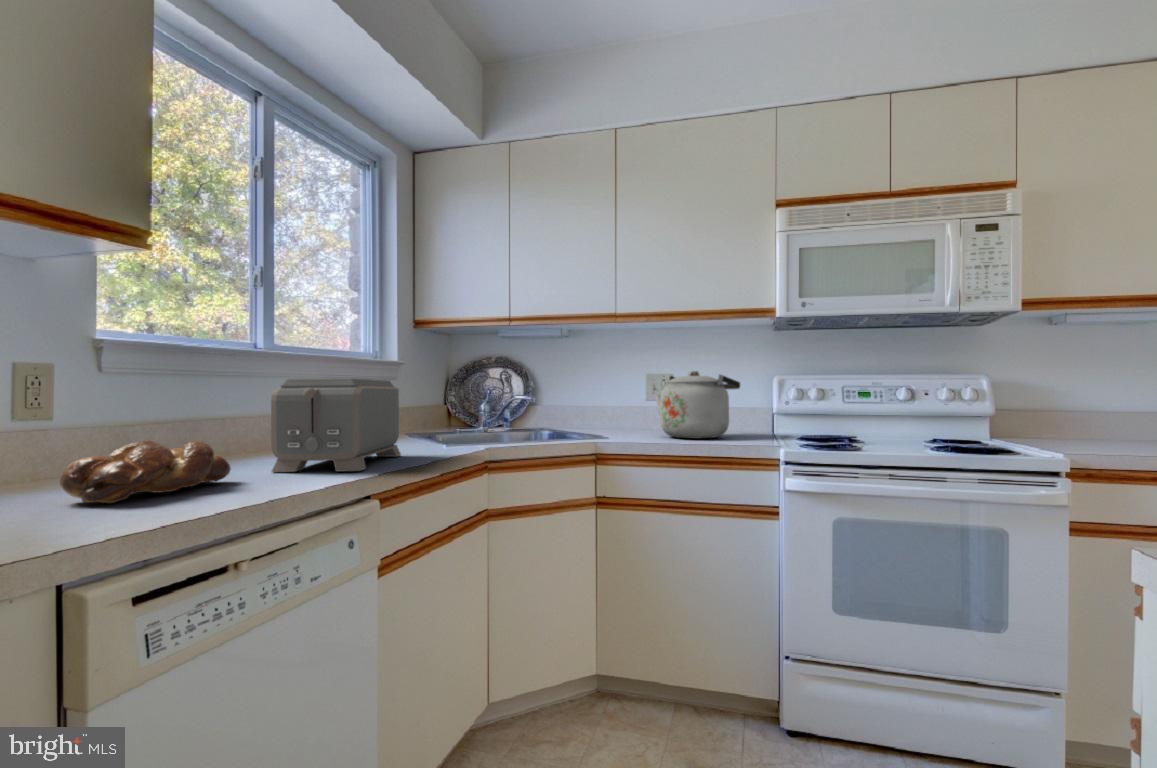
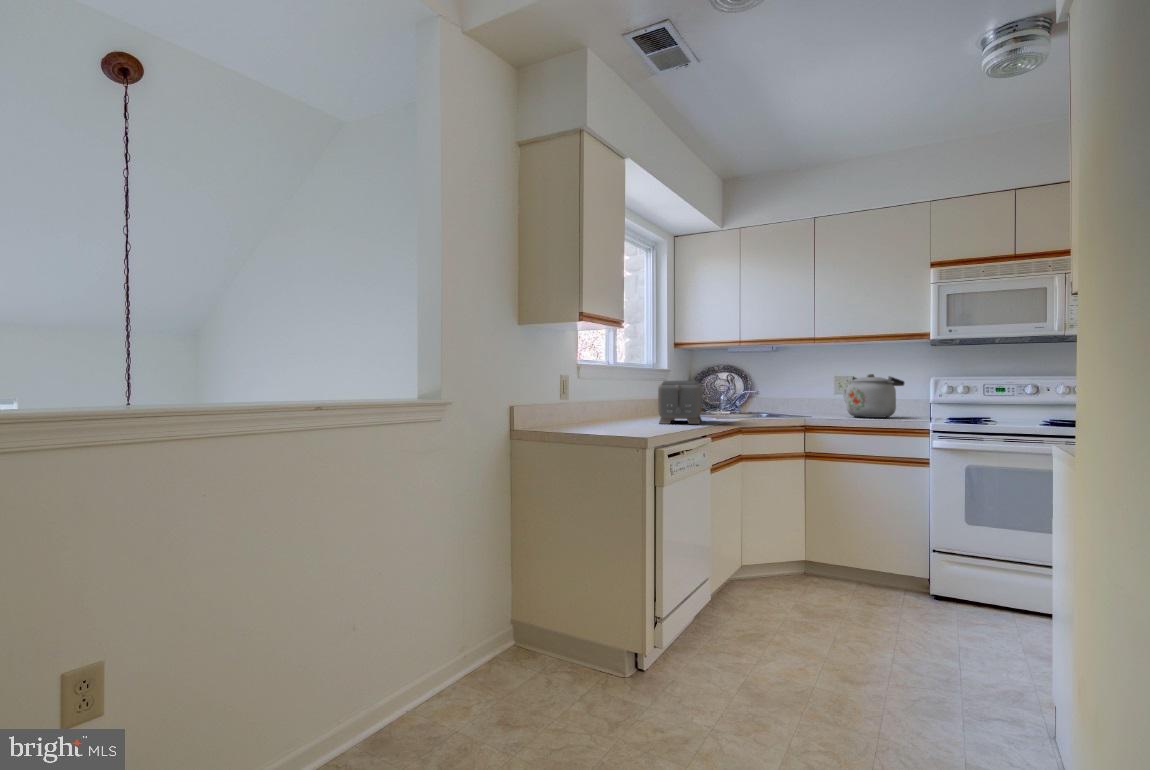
bread loaf: present [60,441,231,503] -> none [612,406,654,428]

